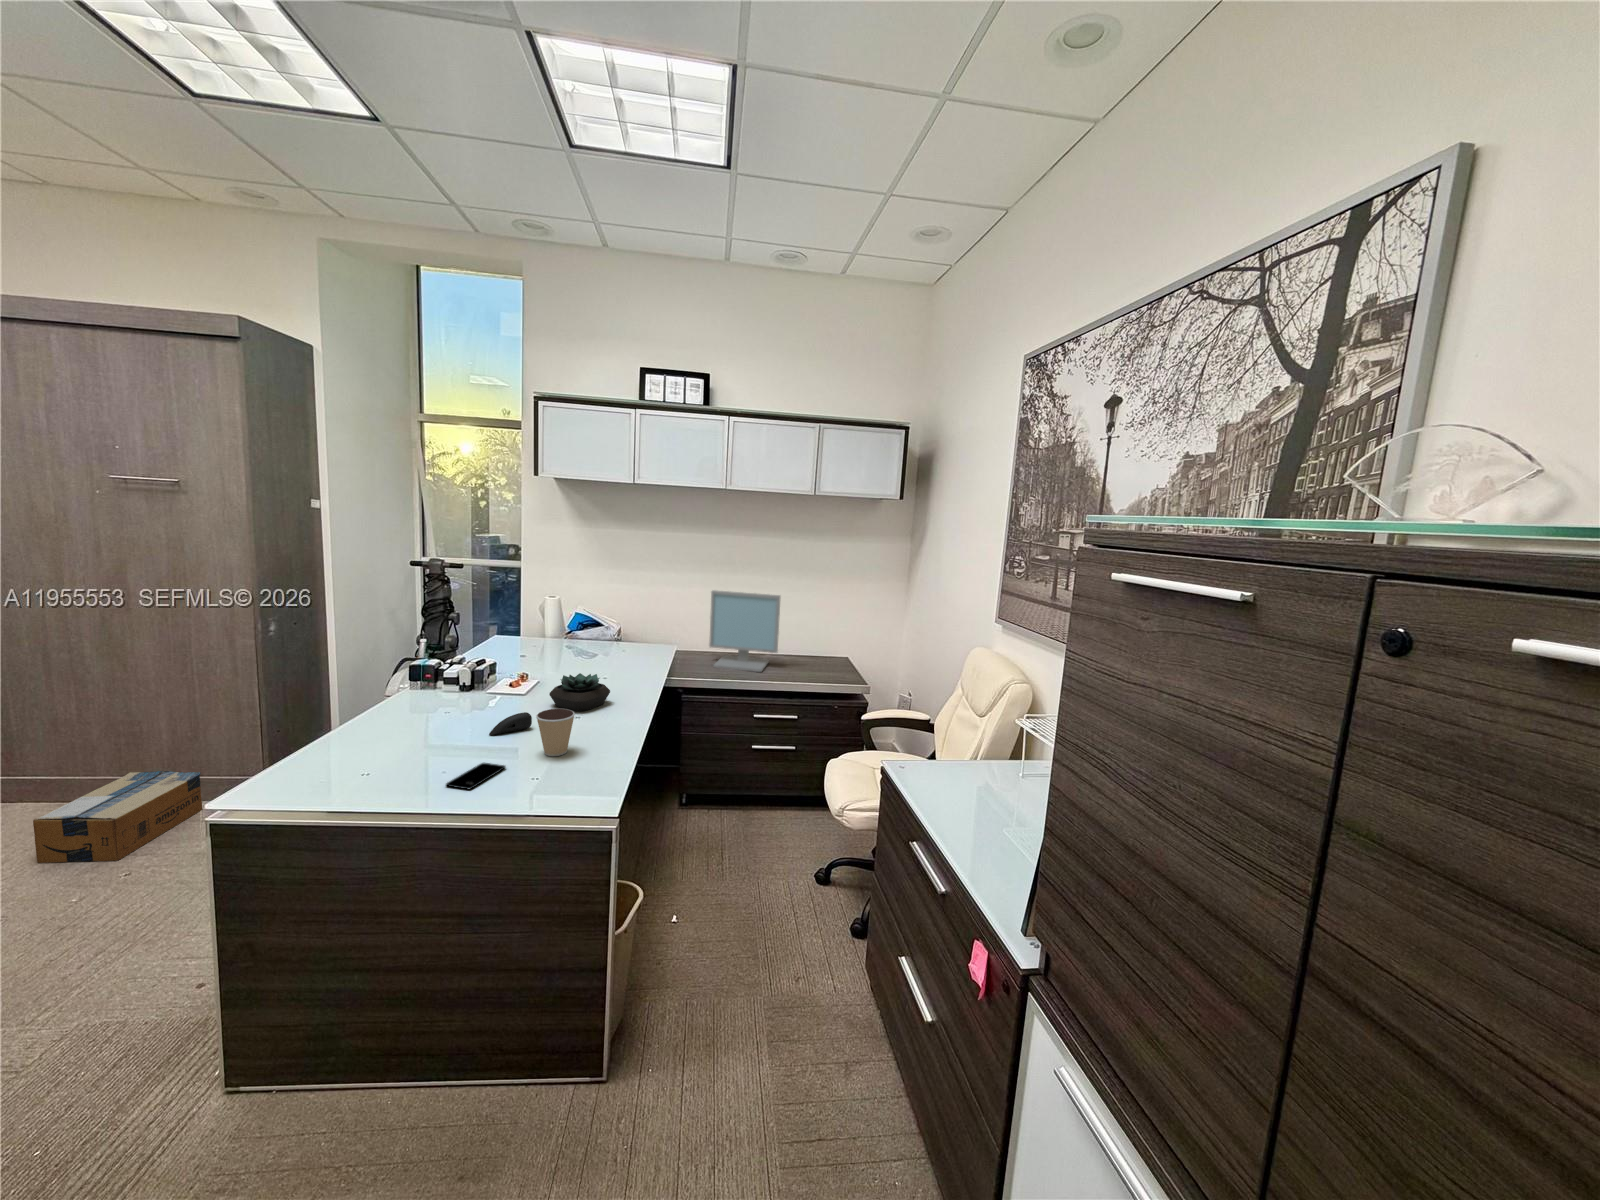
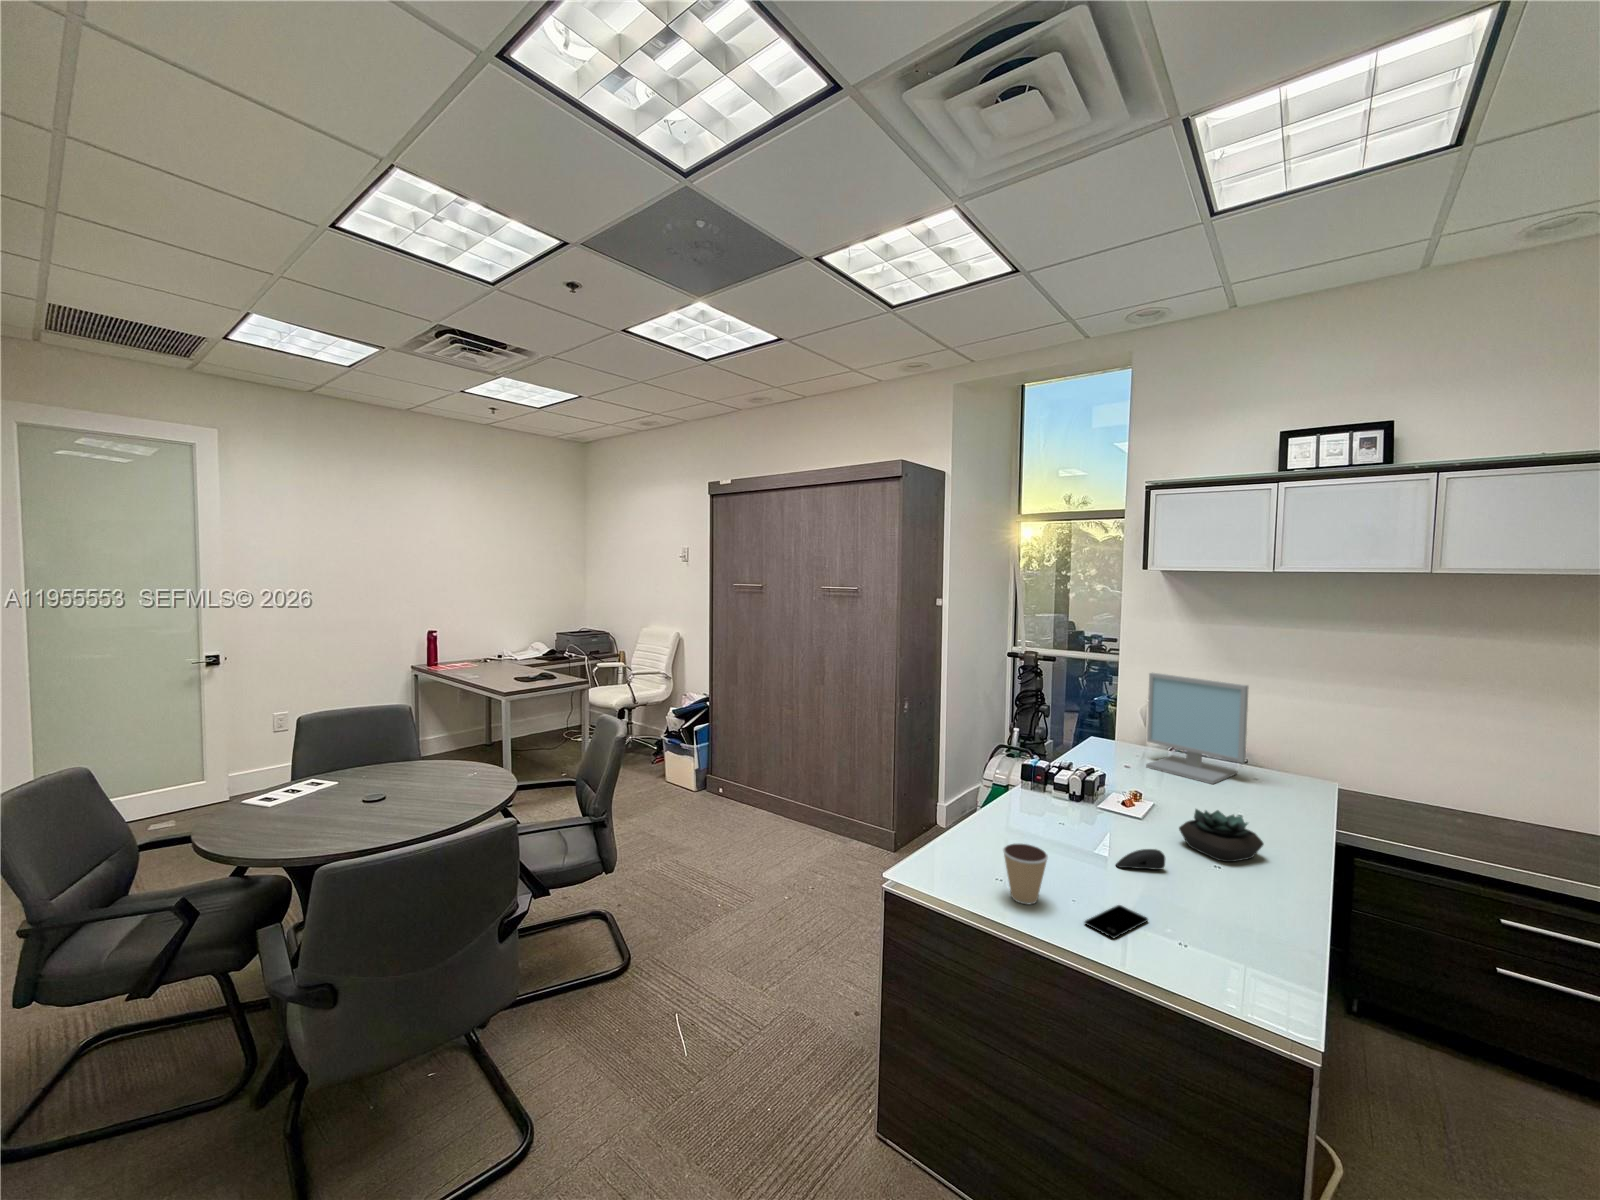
computer monitor: present [709,590,780,672] -> present [1146,673,1248,784]
coffee cup: present [536,709,575,756] -> present [1003,844,1048,904]
cardboard box: present [33,771,203,863] -> none [772,803,856,872]

